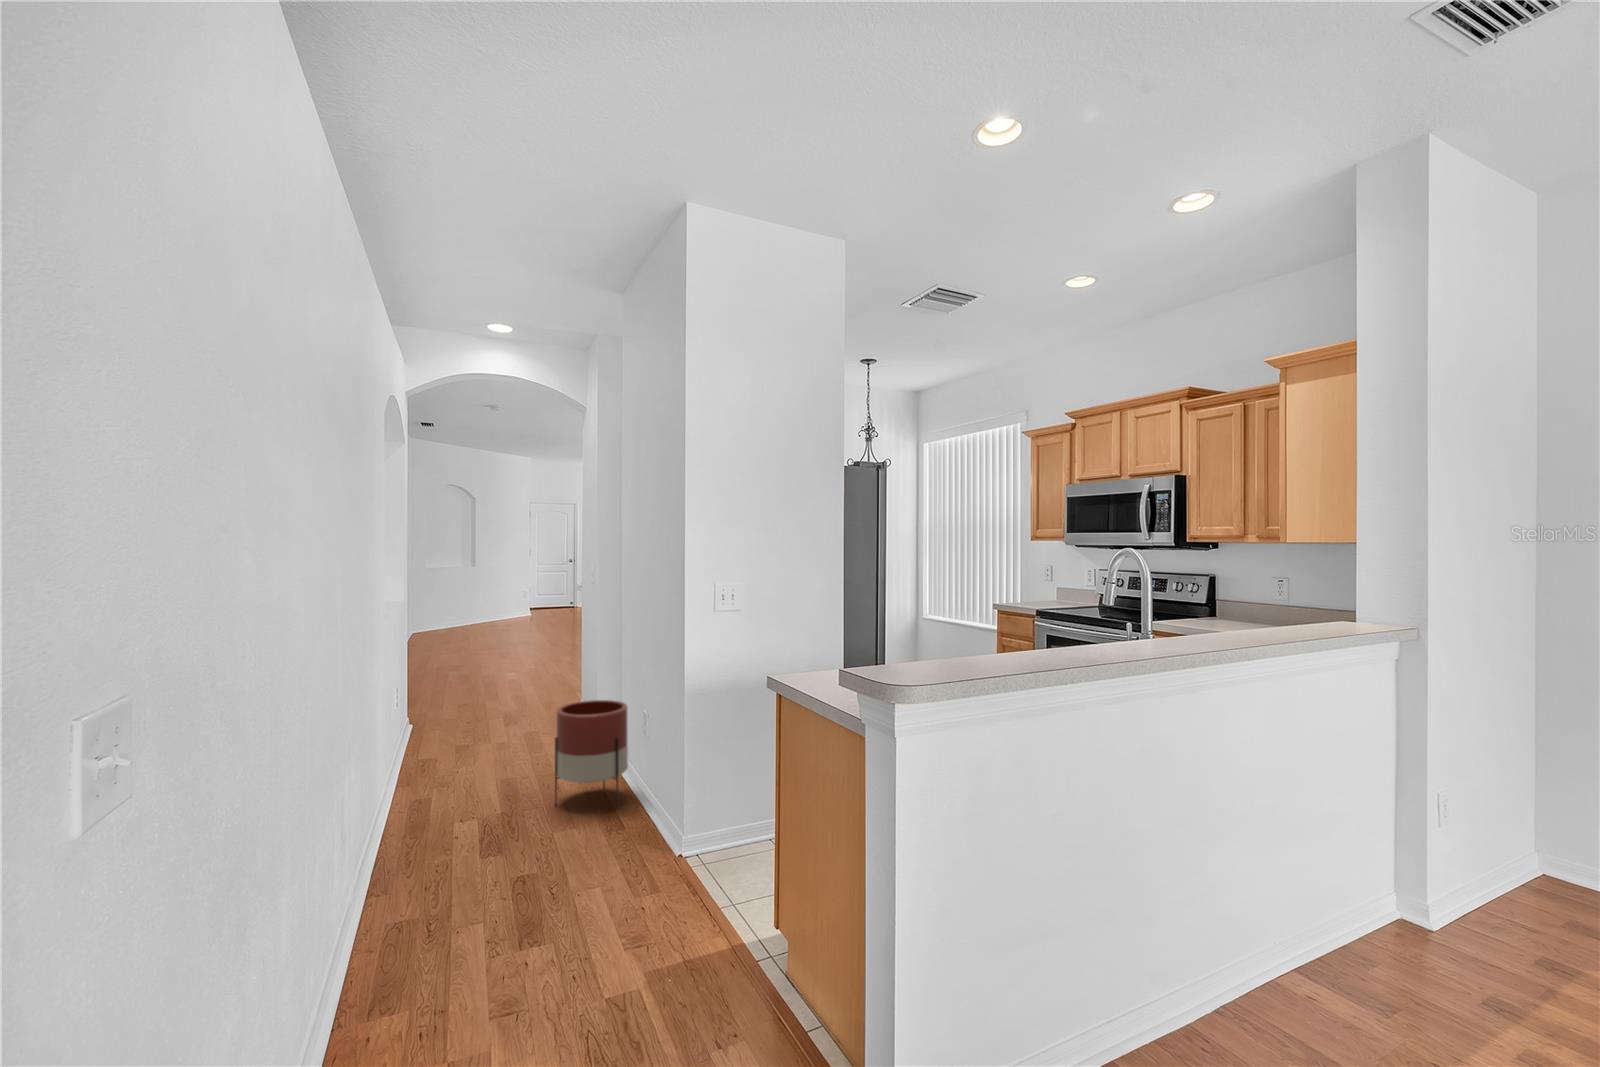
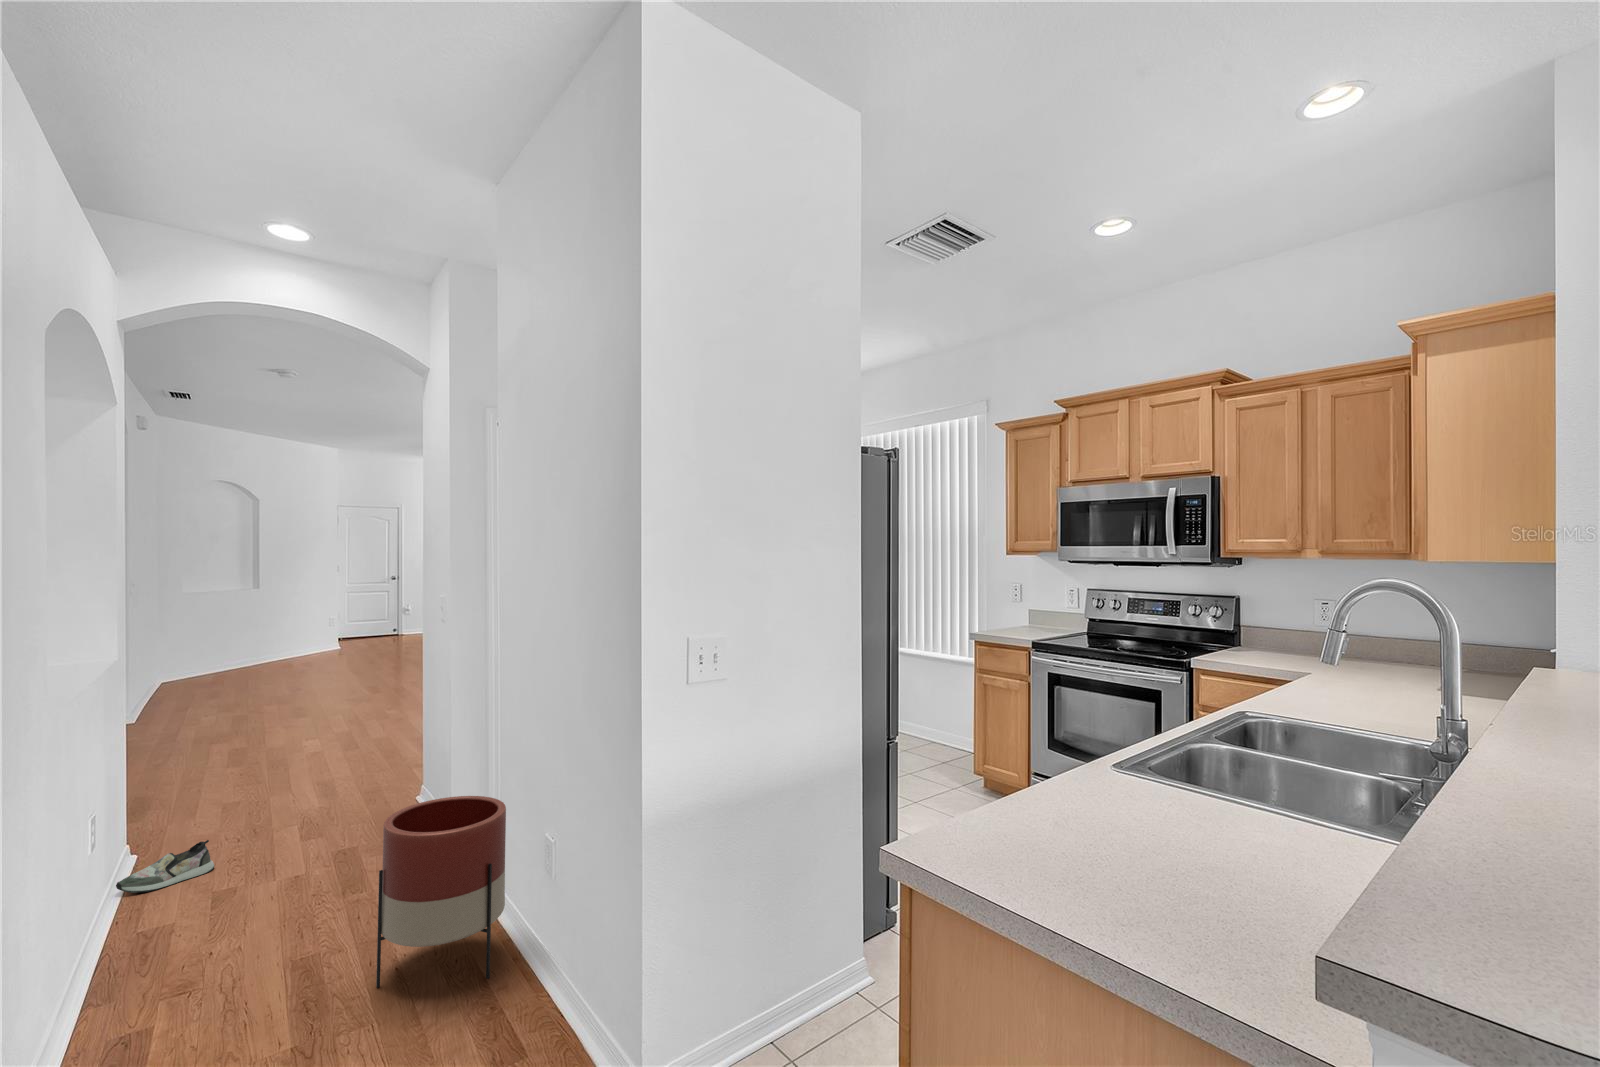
shoe: none [408,728,459,755] -> present [116,840,215,893]

